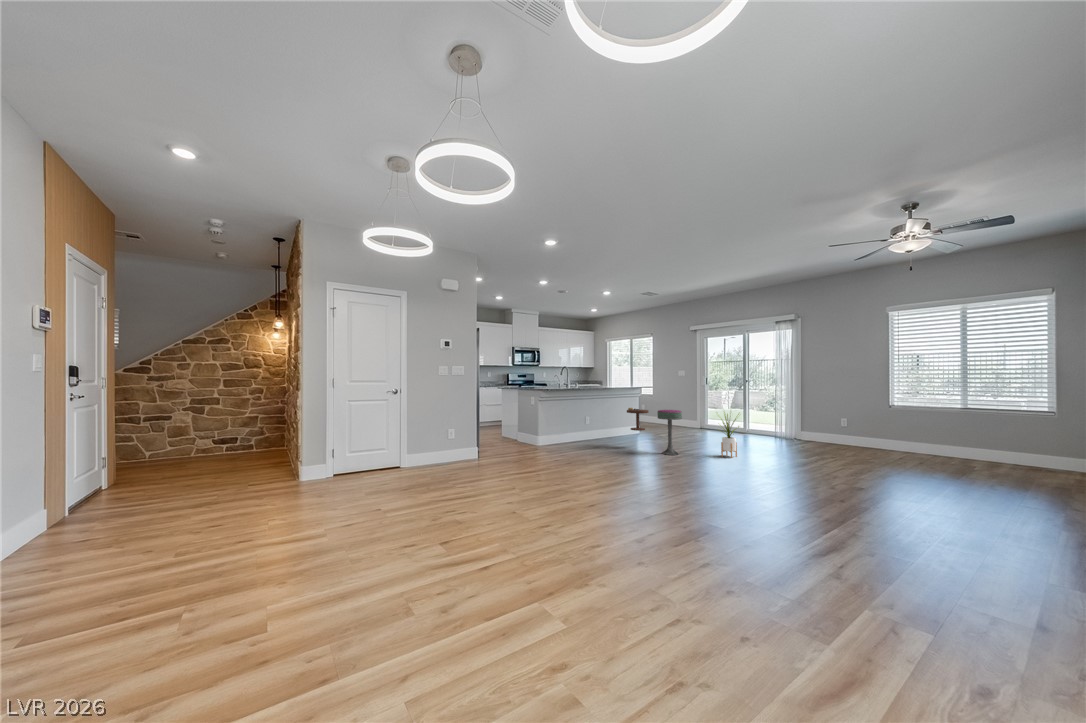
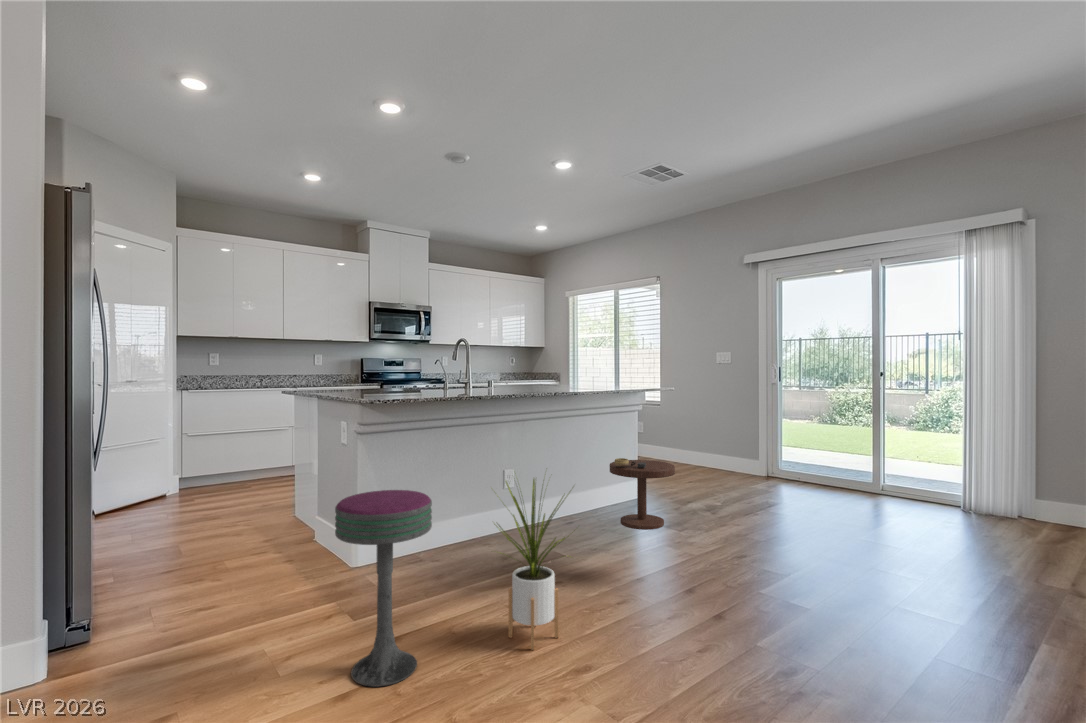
bar stool: present [657,410,682,455] -> present [335,490,432,687]
house plant: present [720,412,739,458] -> present [499,479,565,650]

